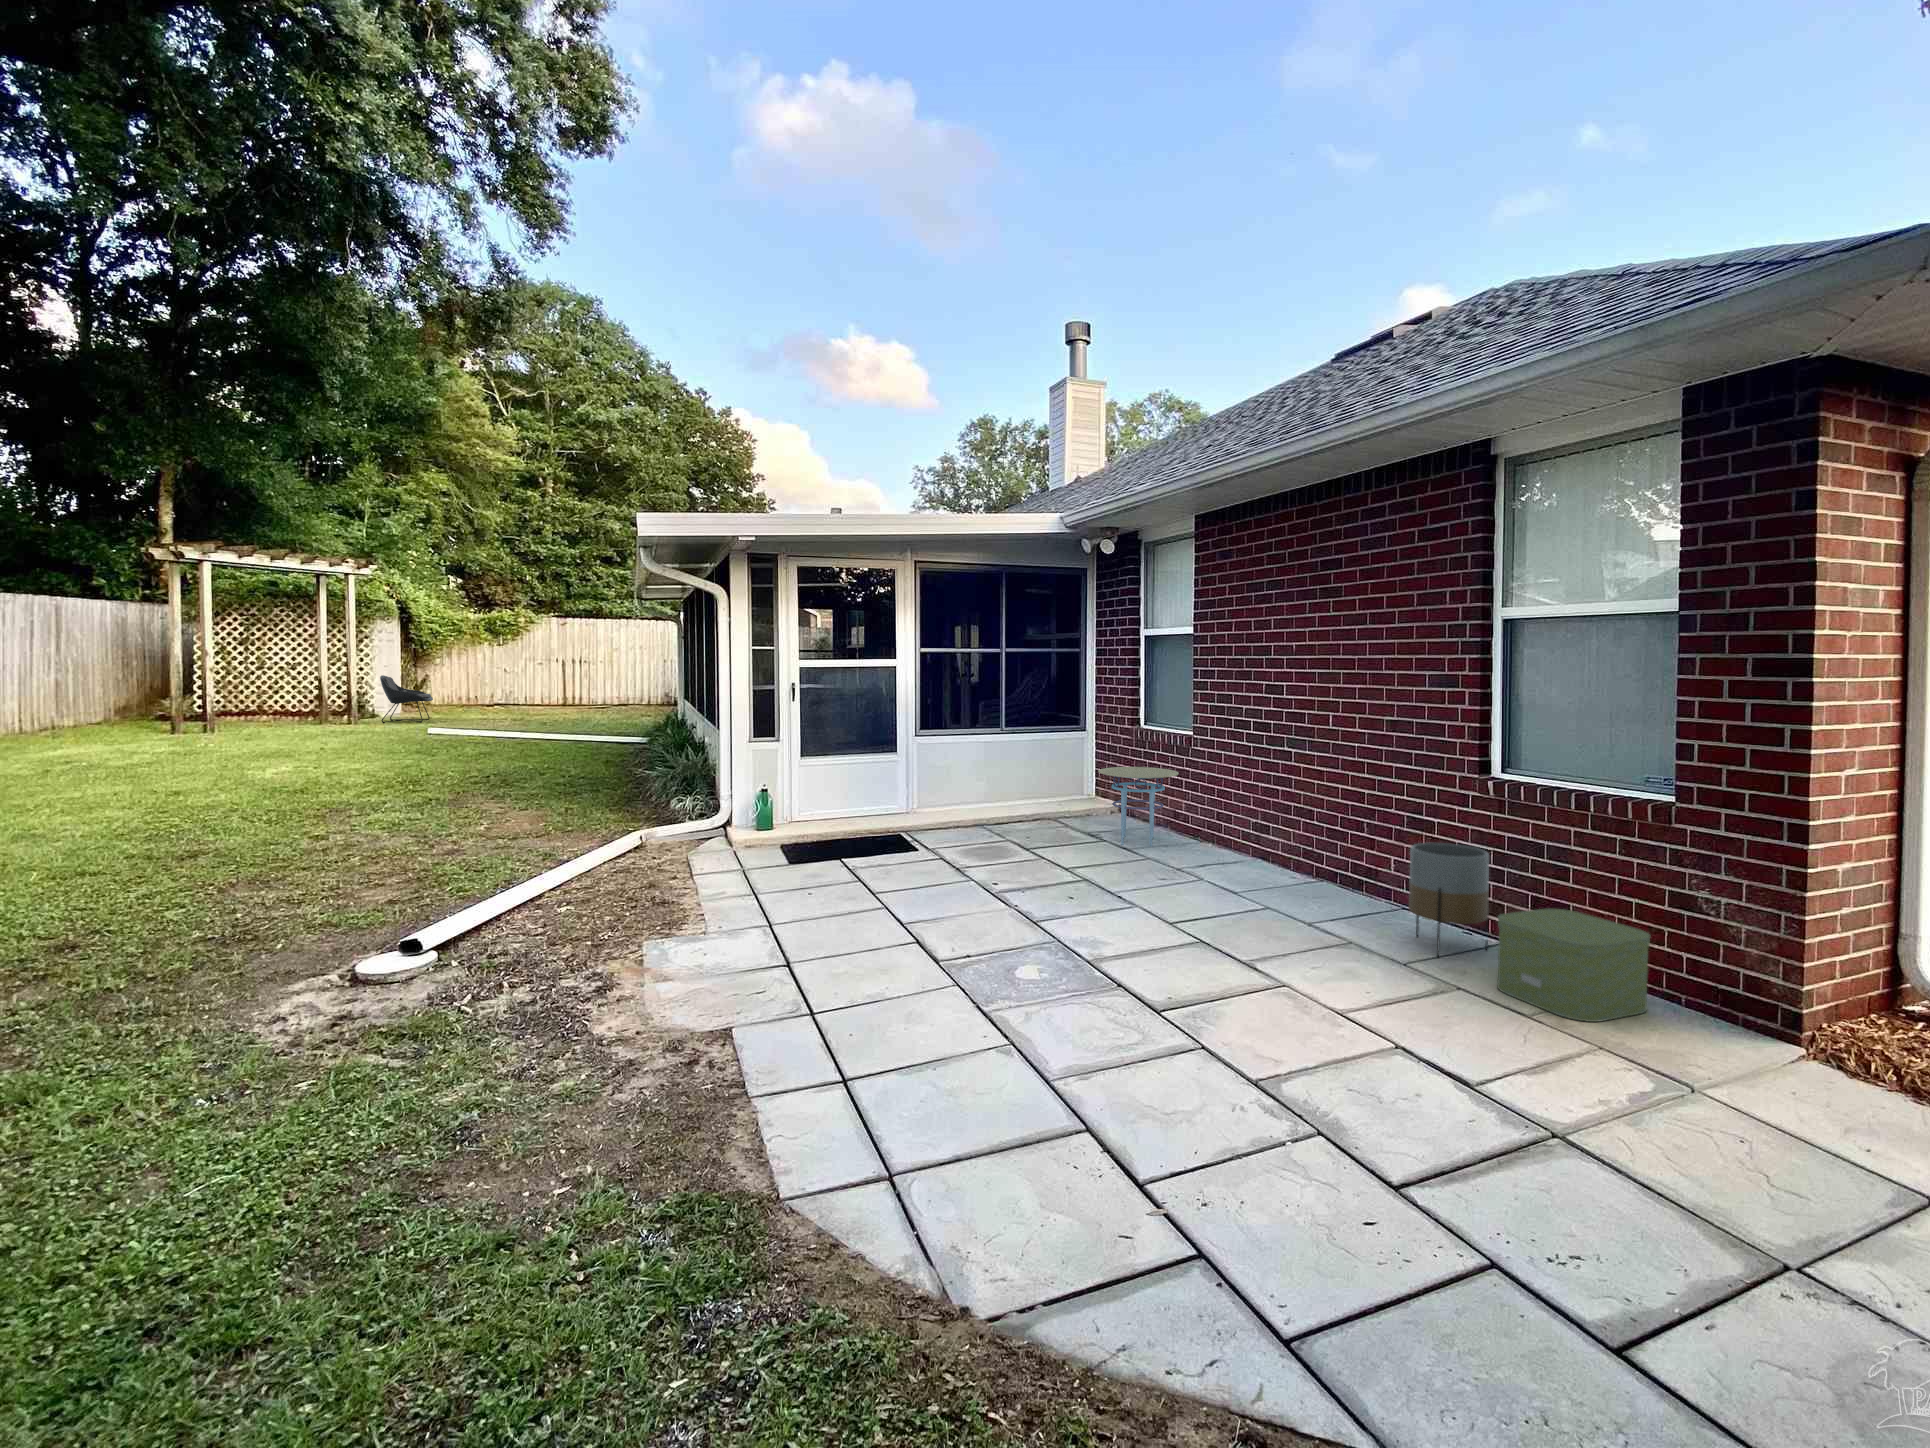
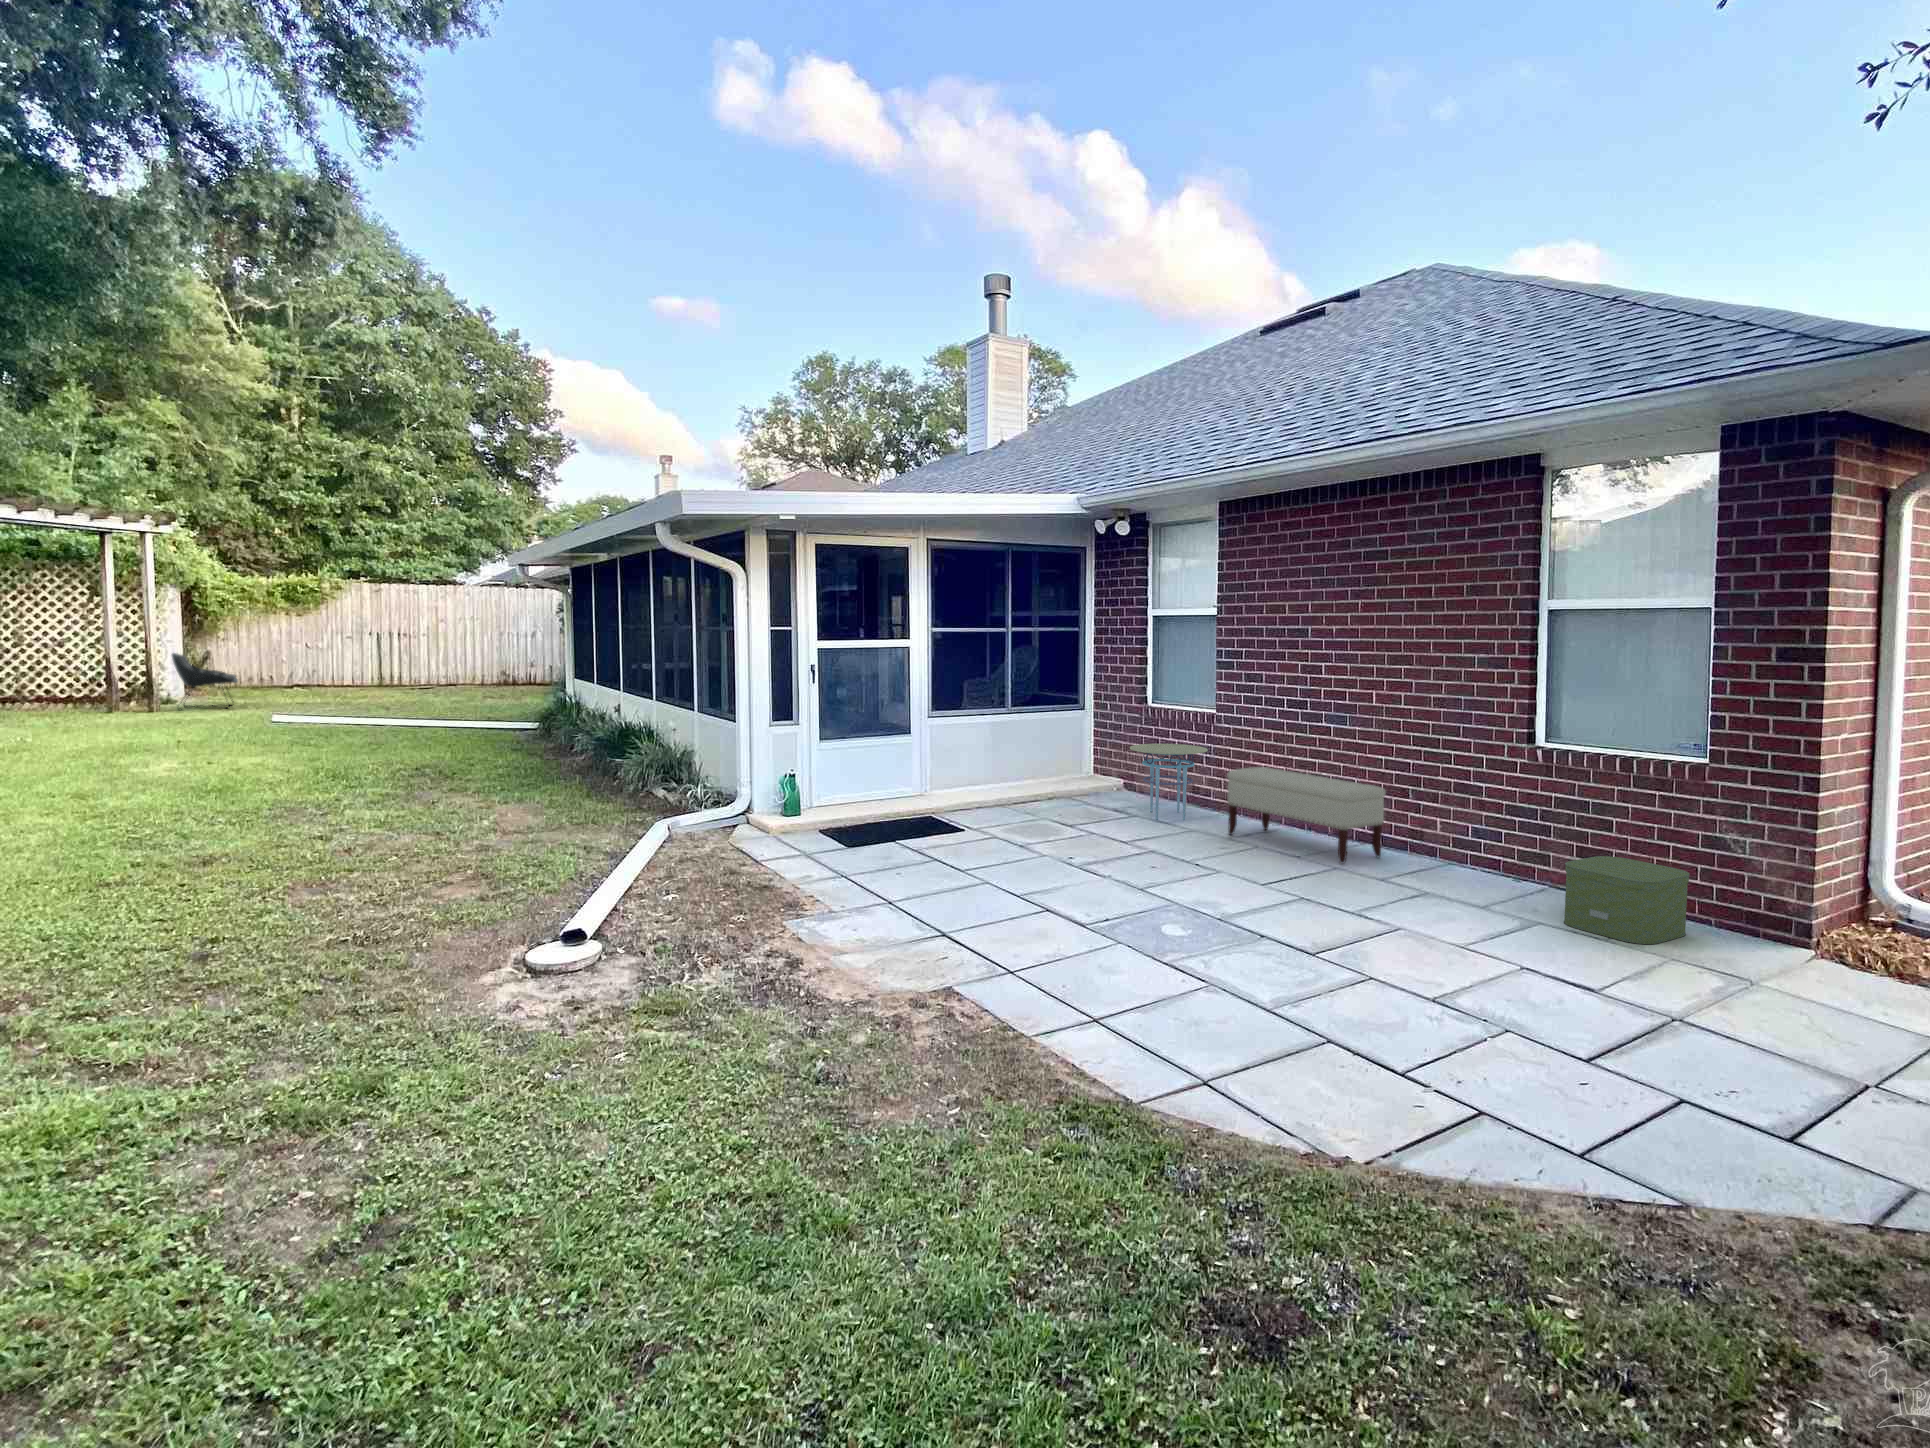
bench: none [1183,793,1337,901] -> present [1228,767,1386,863]
planter: present [1409,843,1489,957] -> none [1472,805,1543,904]

